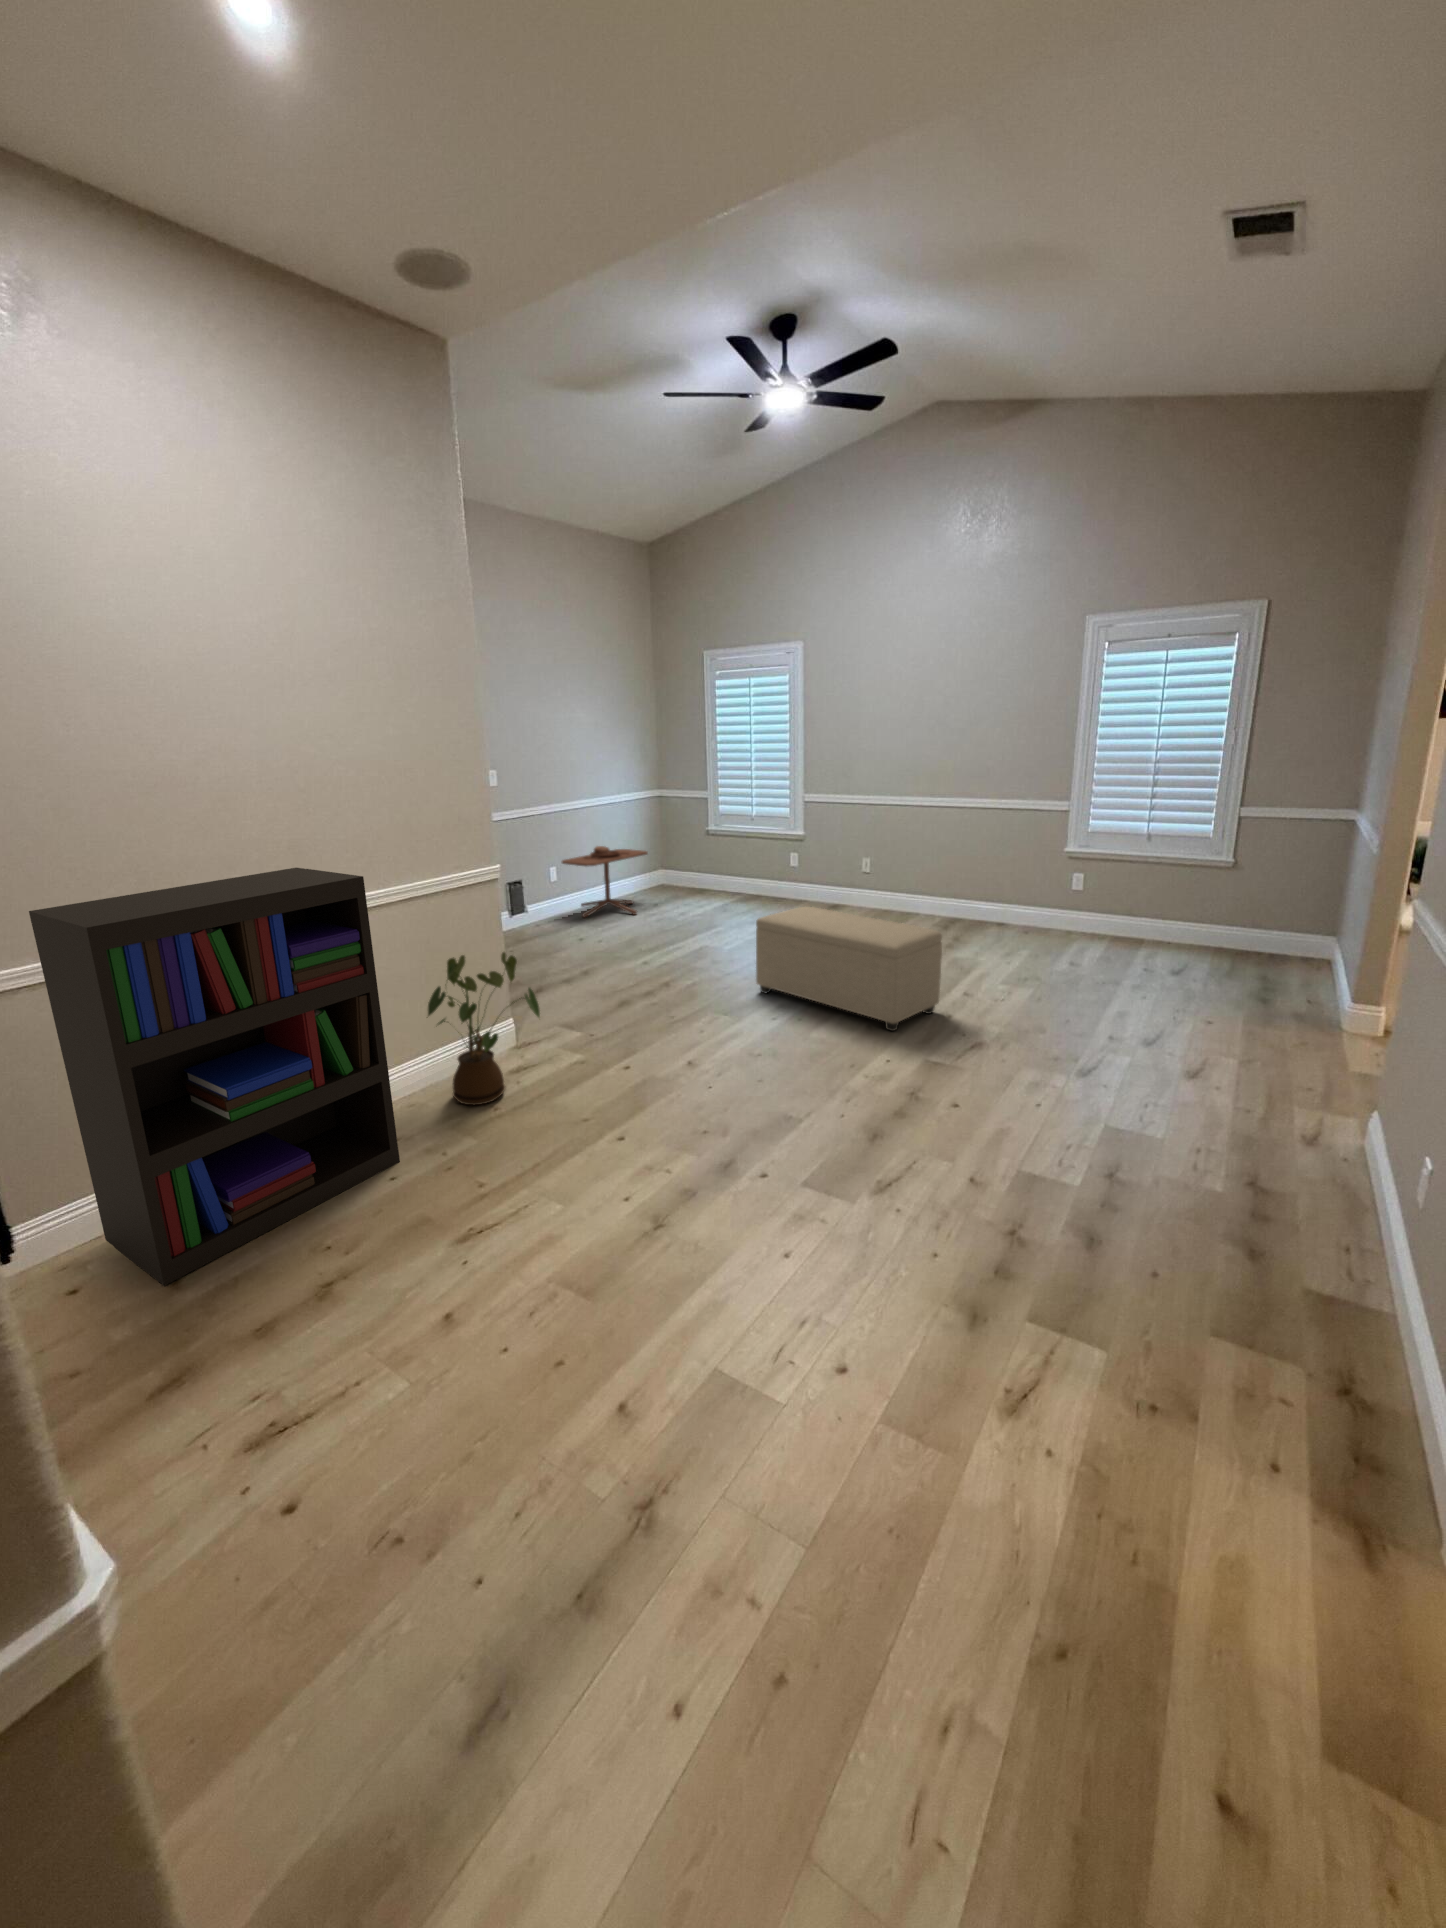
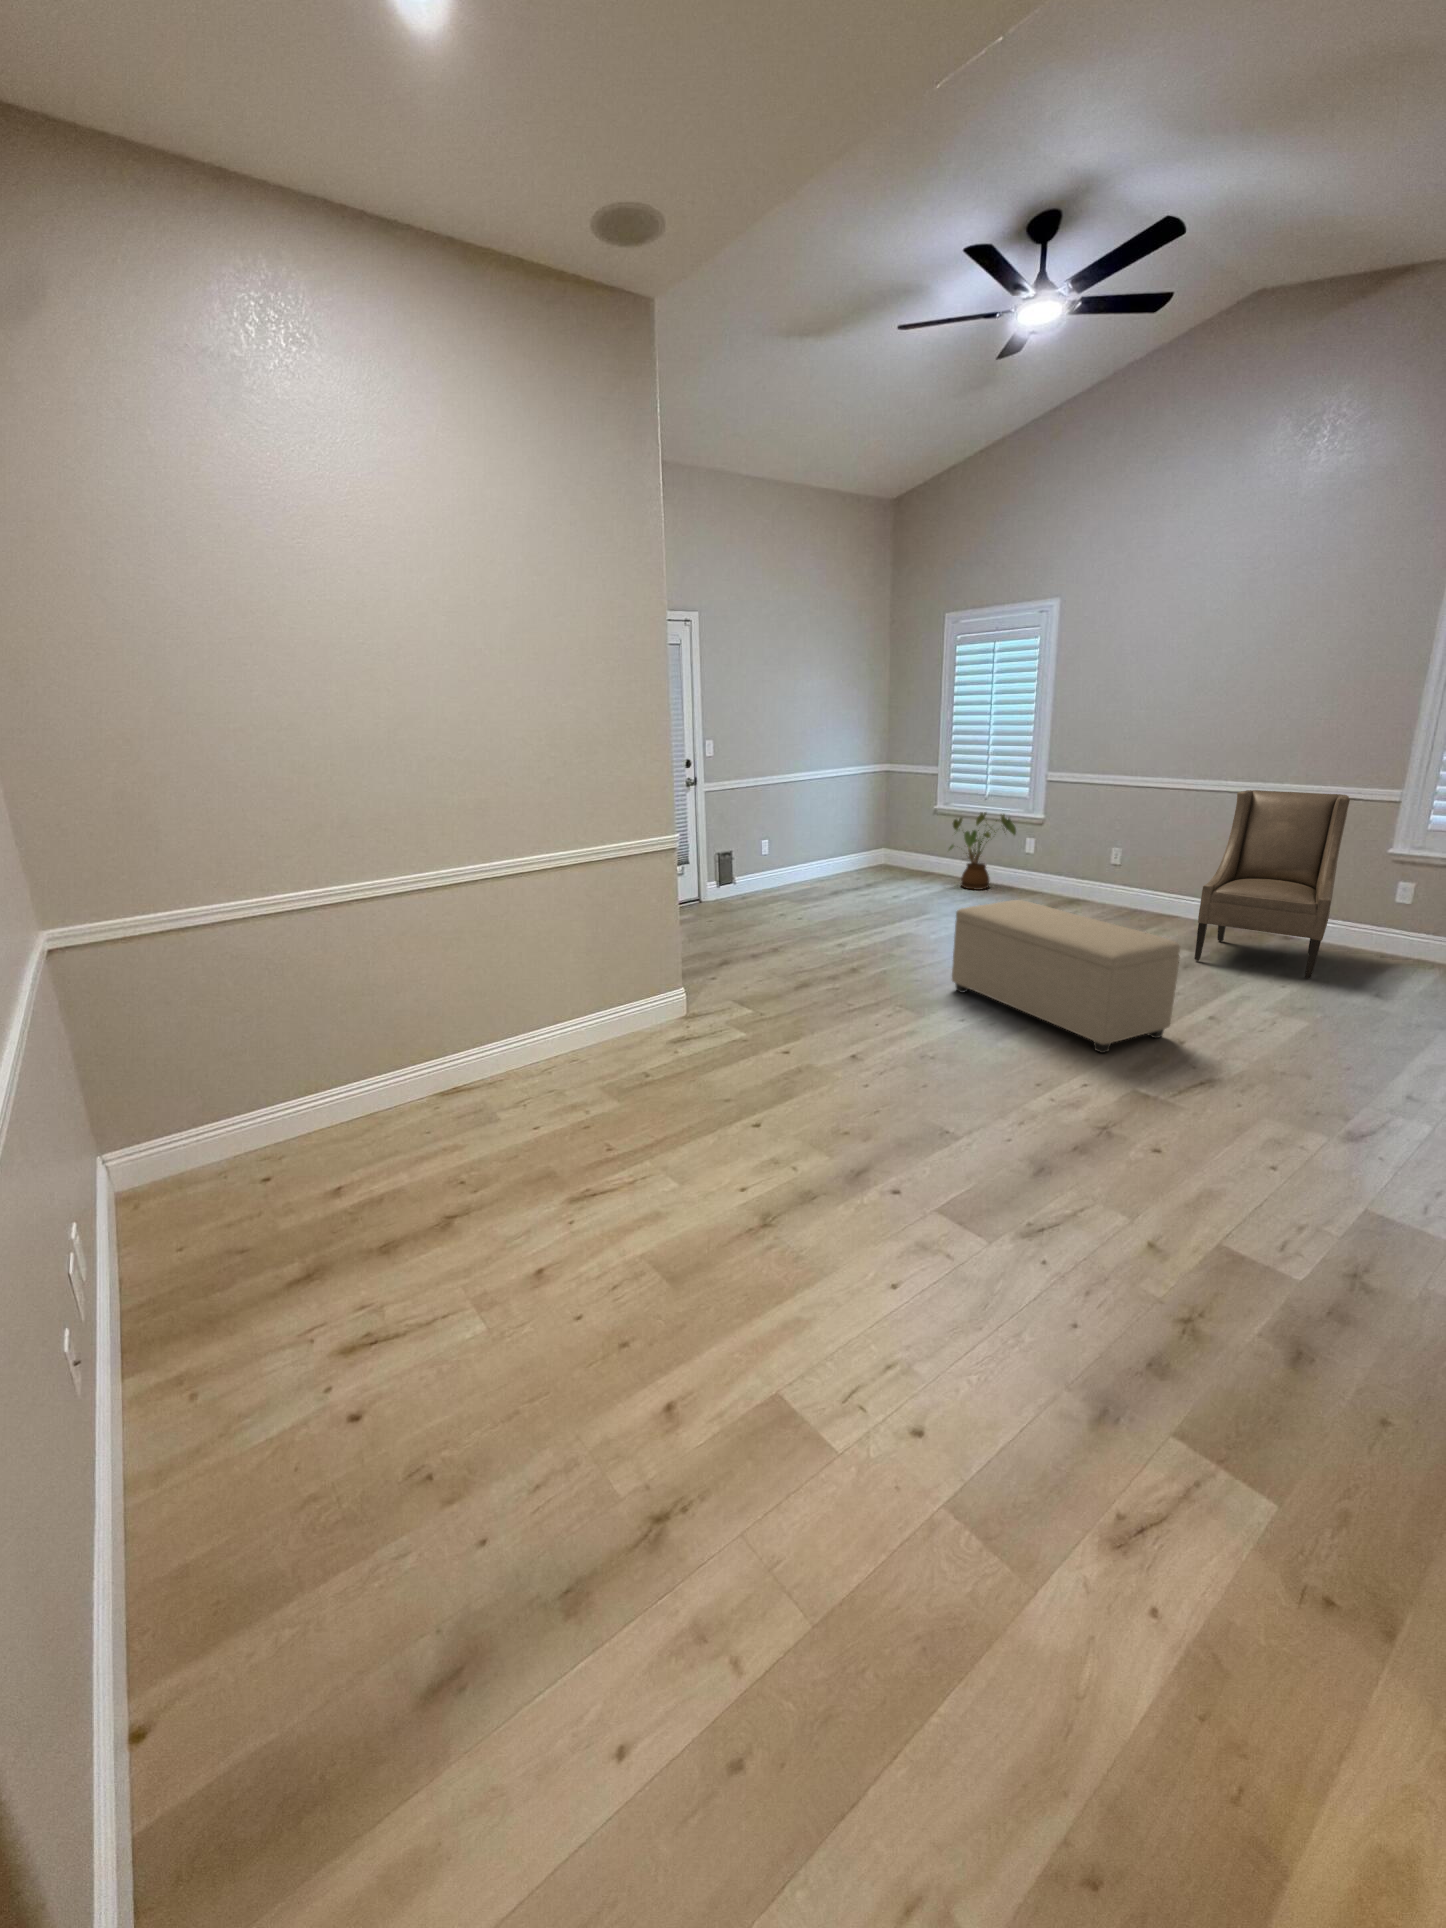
armchair: none [940,804,1036,953] -> present [1195,790,1350,978]
side table: present [562,846,648,917] -> none [771,820,864,895]
bookshelf: present [29,868,400,1286] -> none [245,827,544,1193]
house plant: present [428,952,540,1105] -> present [949,813,1016,890]

